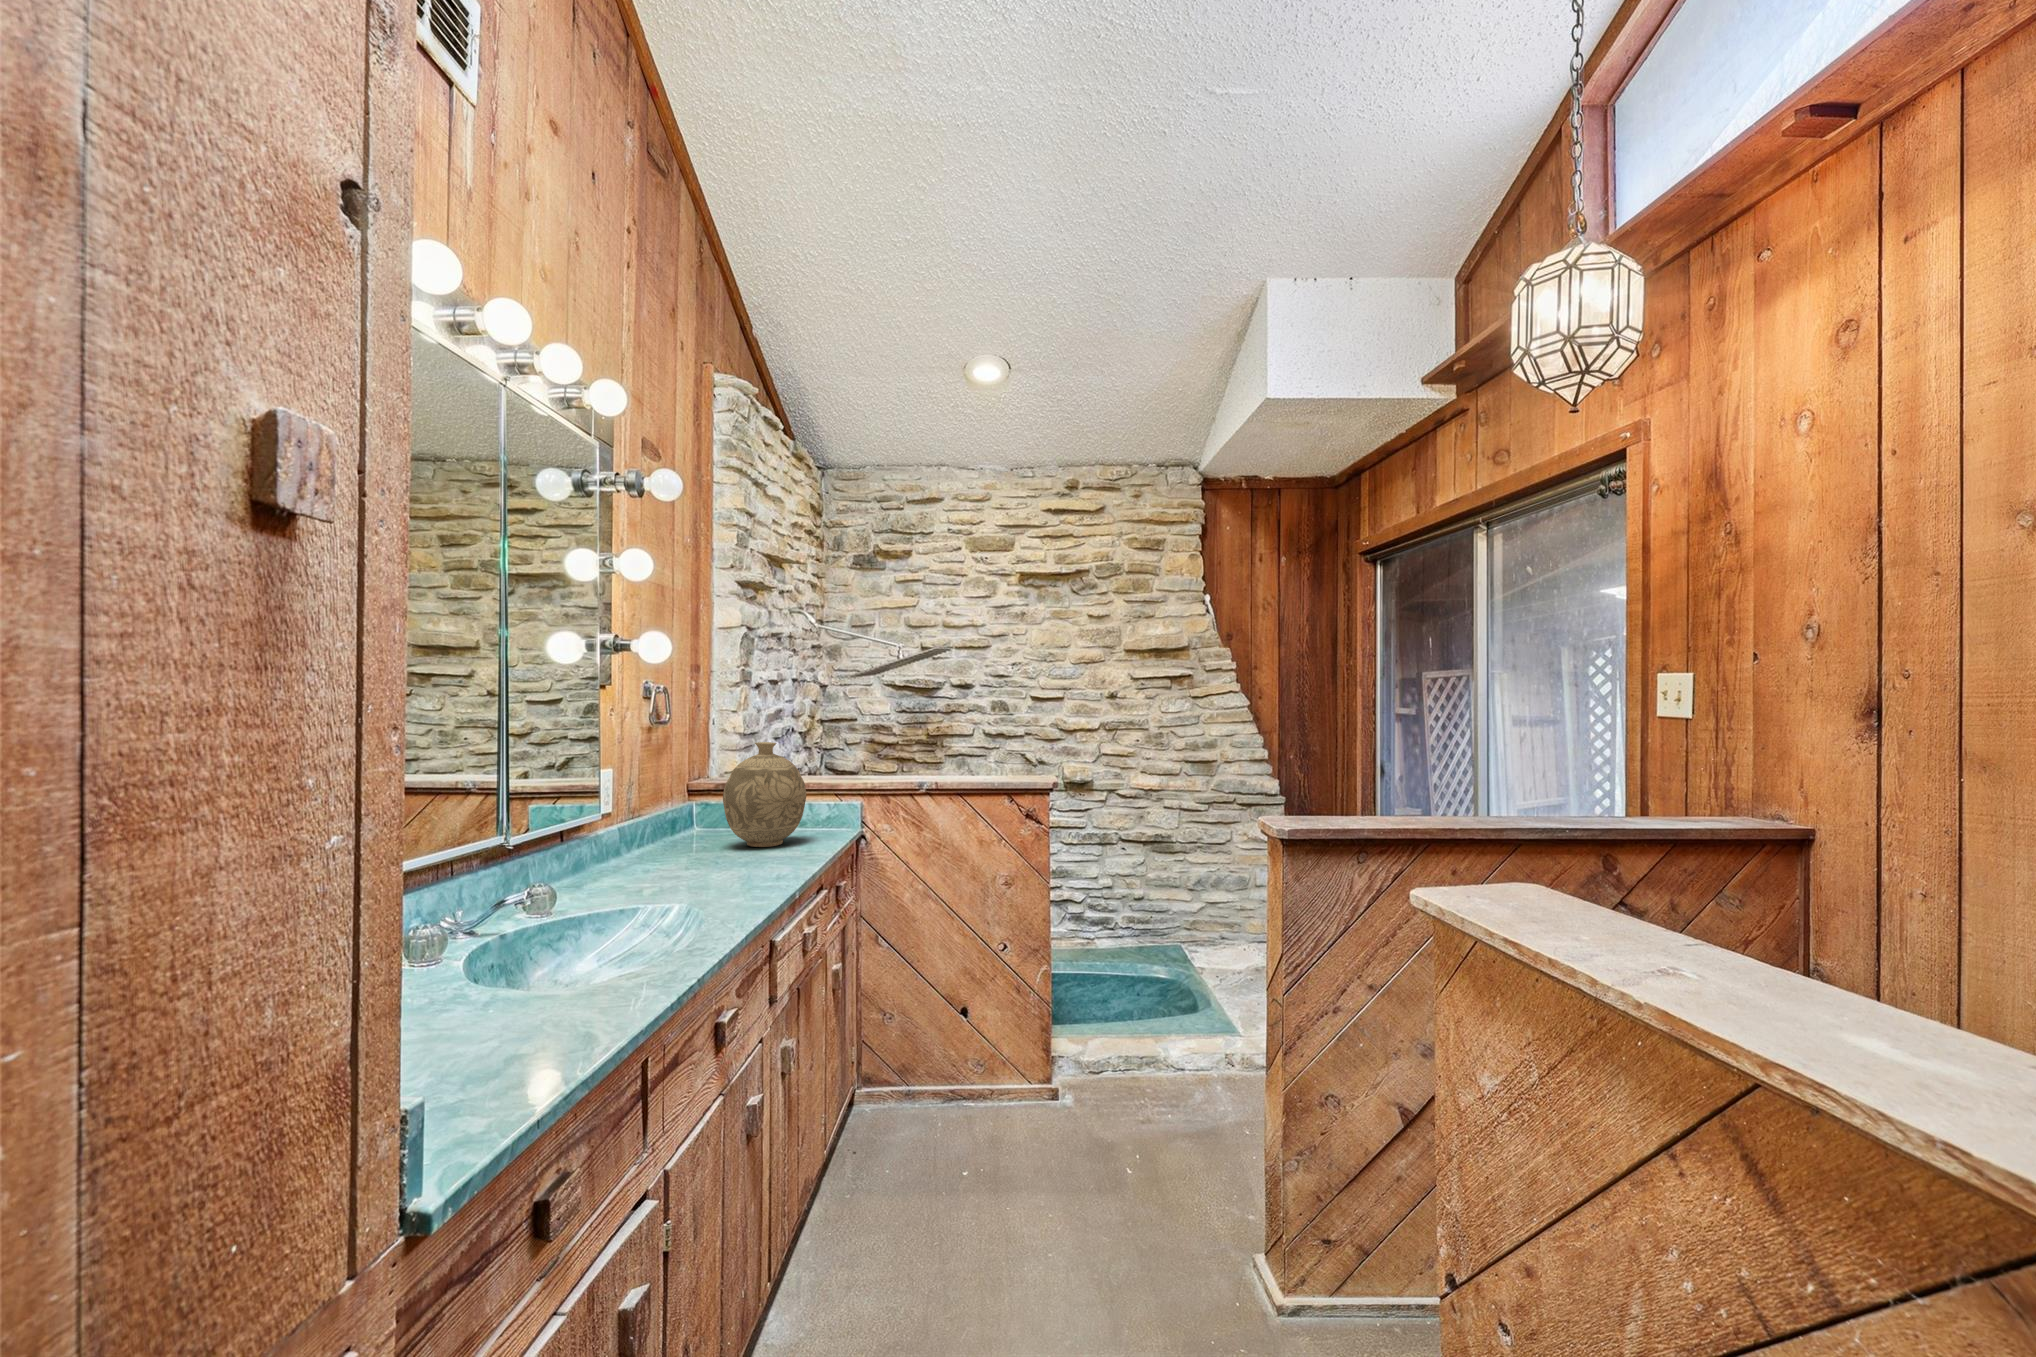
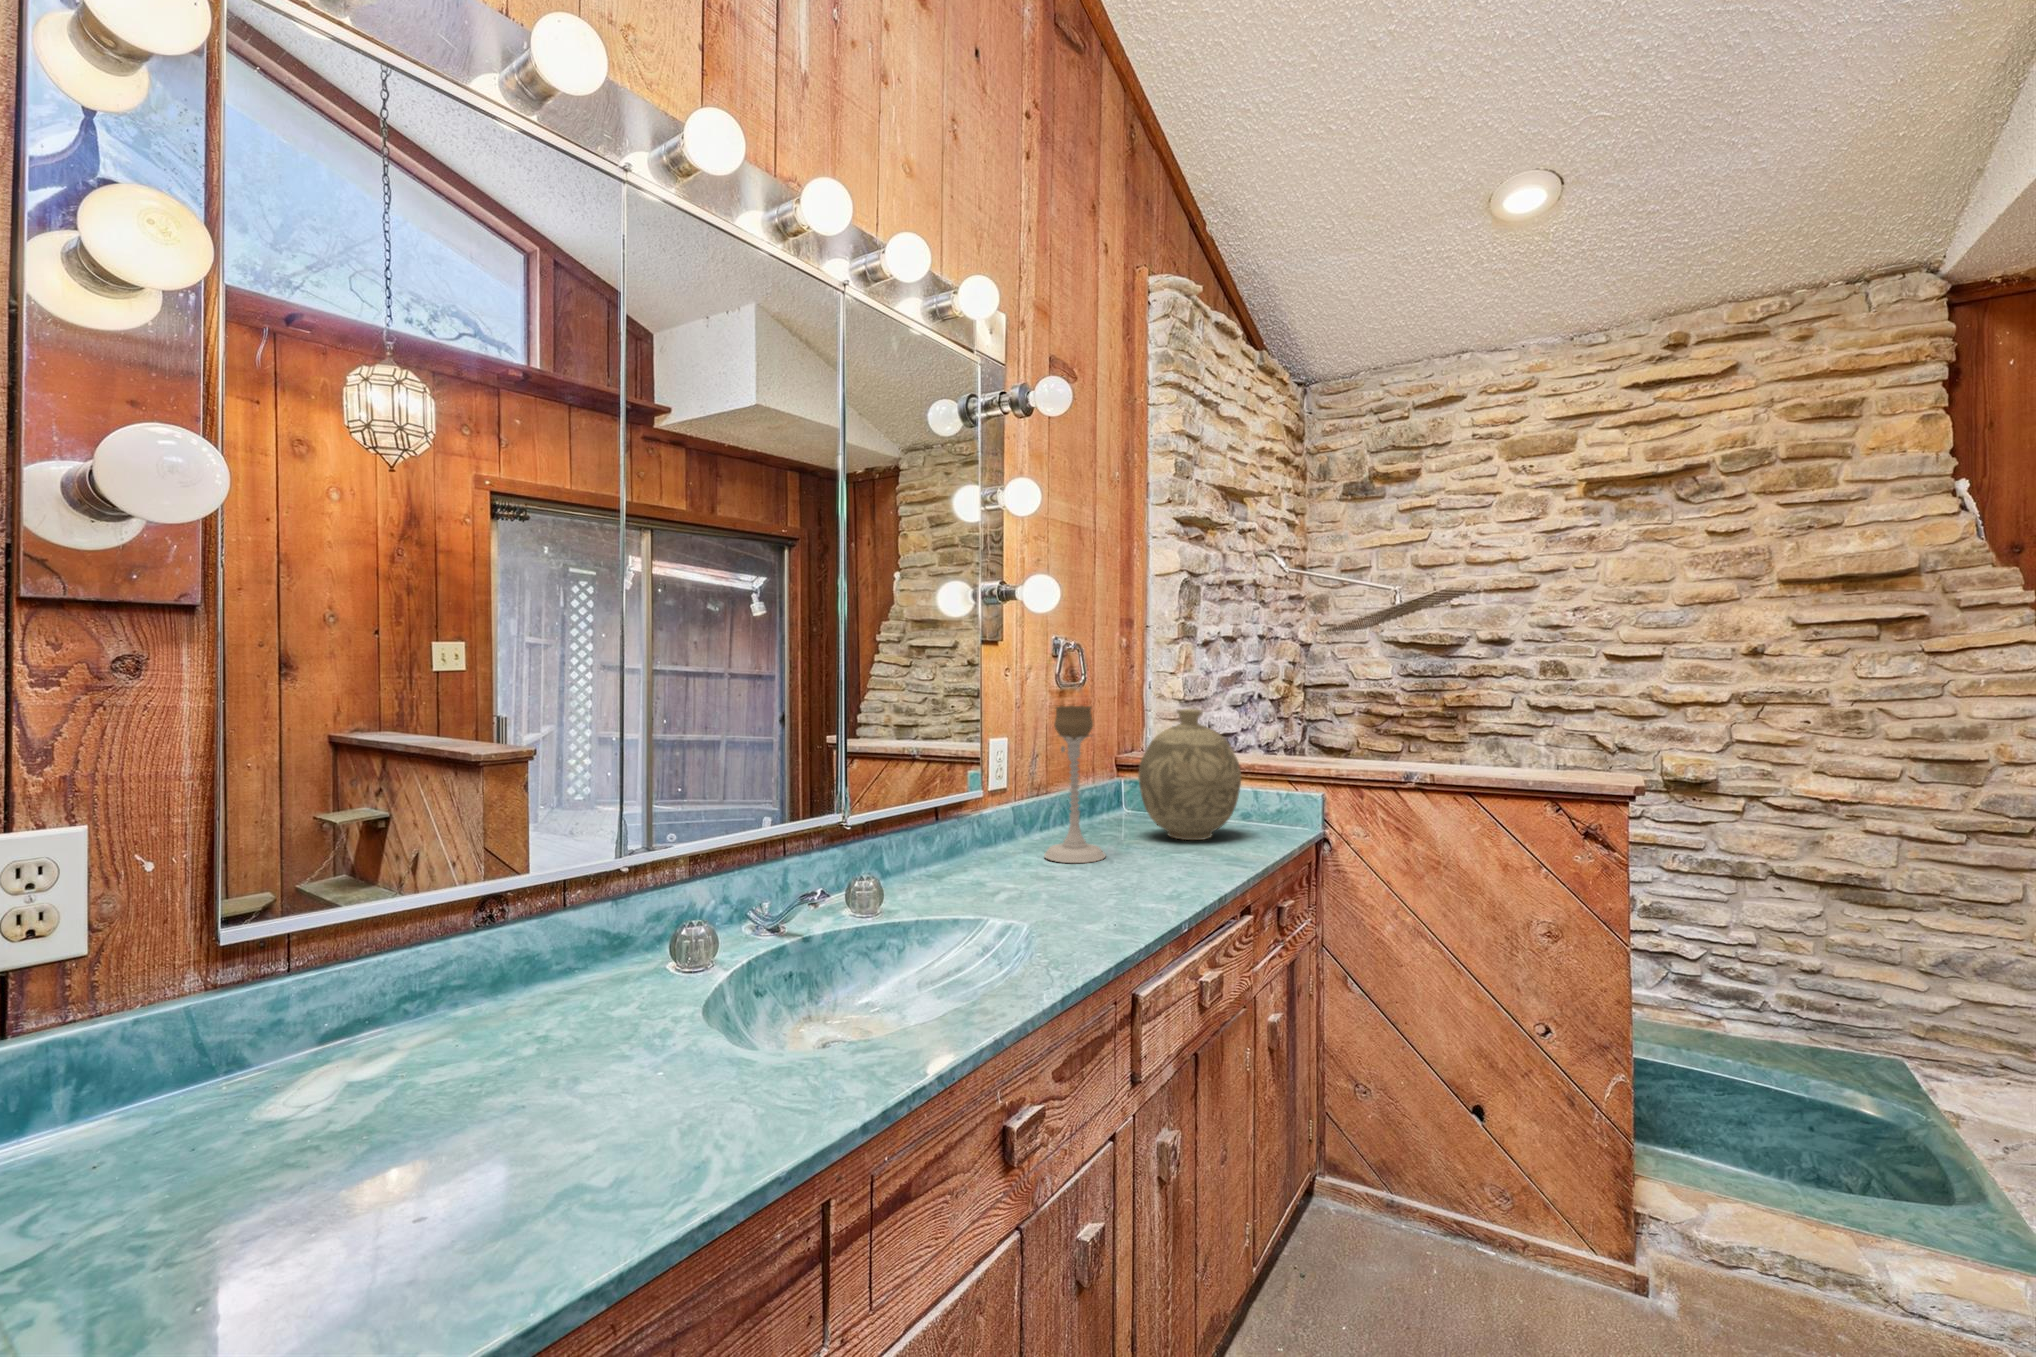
candle holder: none [651,741,707,872] -> present [1044,706,1105,863]

